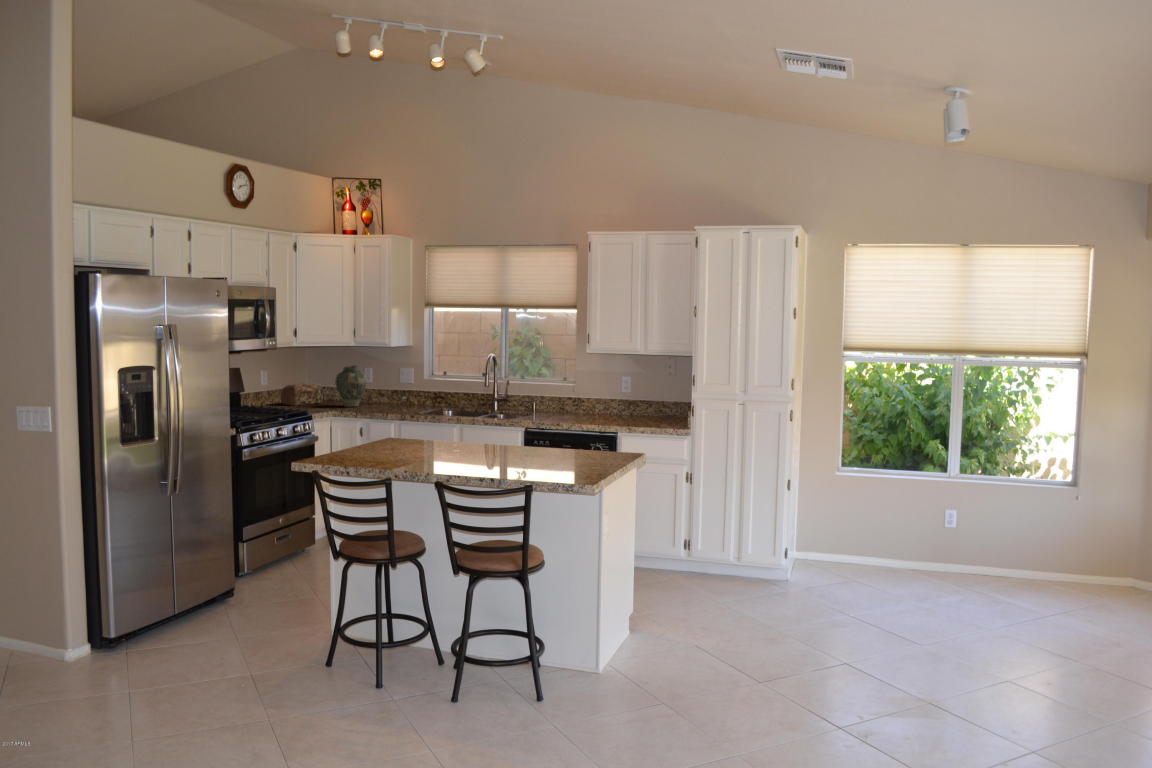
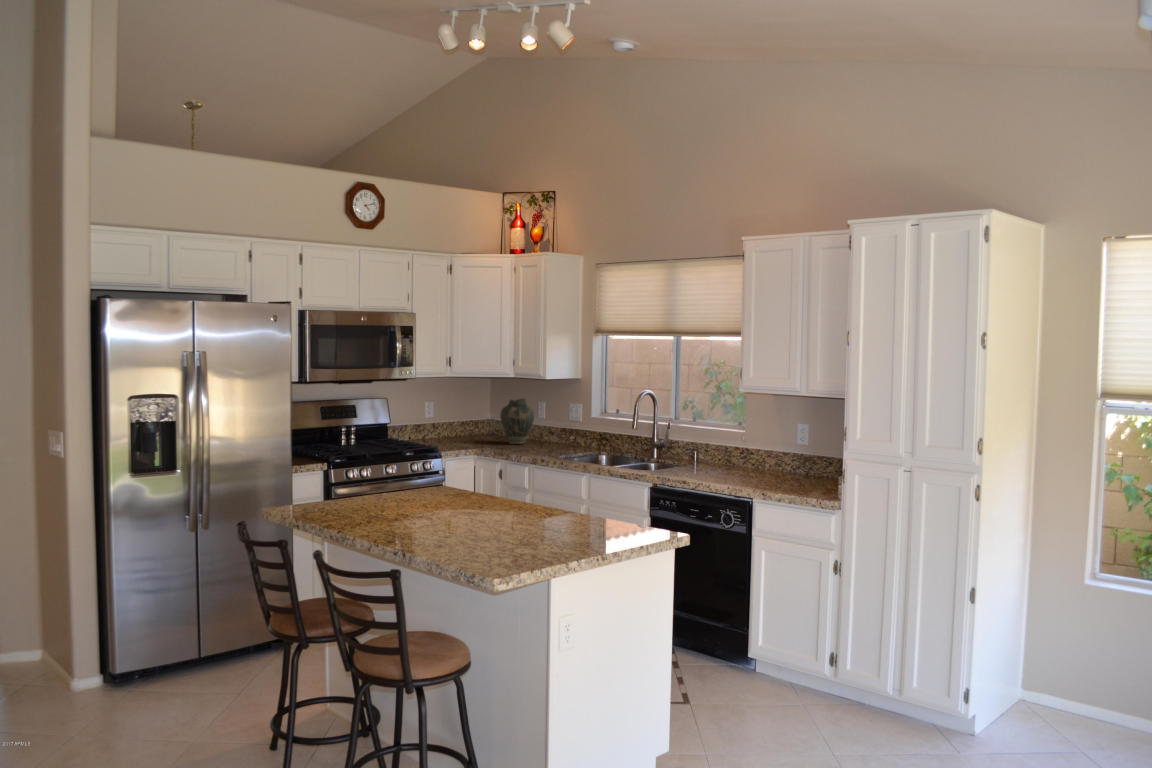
bread loaf: present [281,384,323,406] -> none [453,416,498,440]

